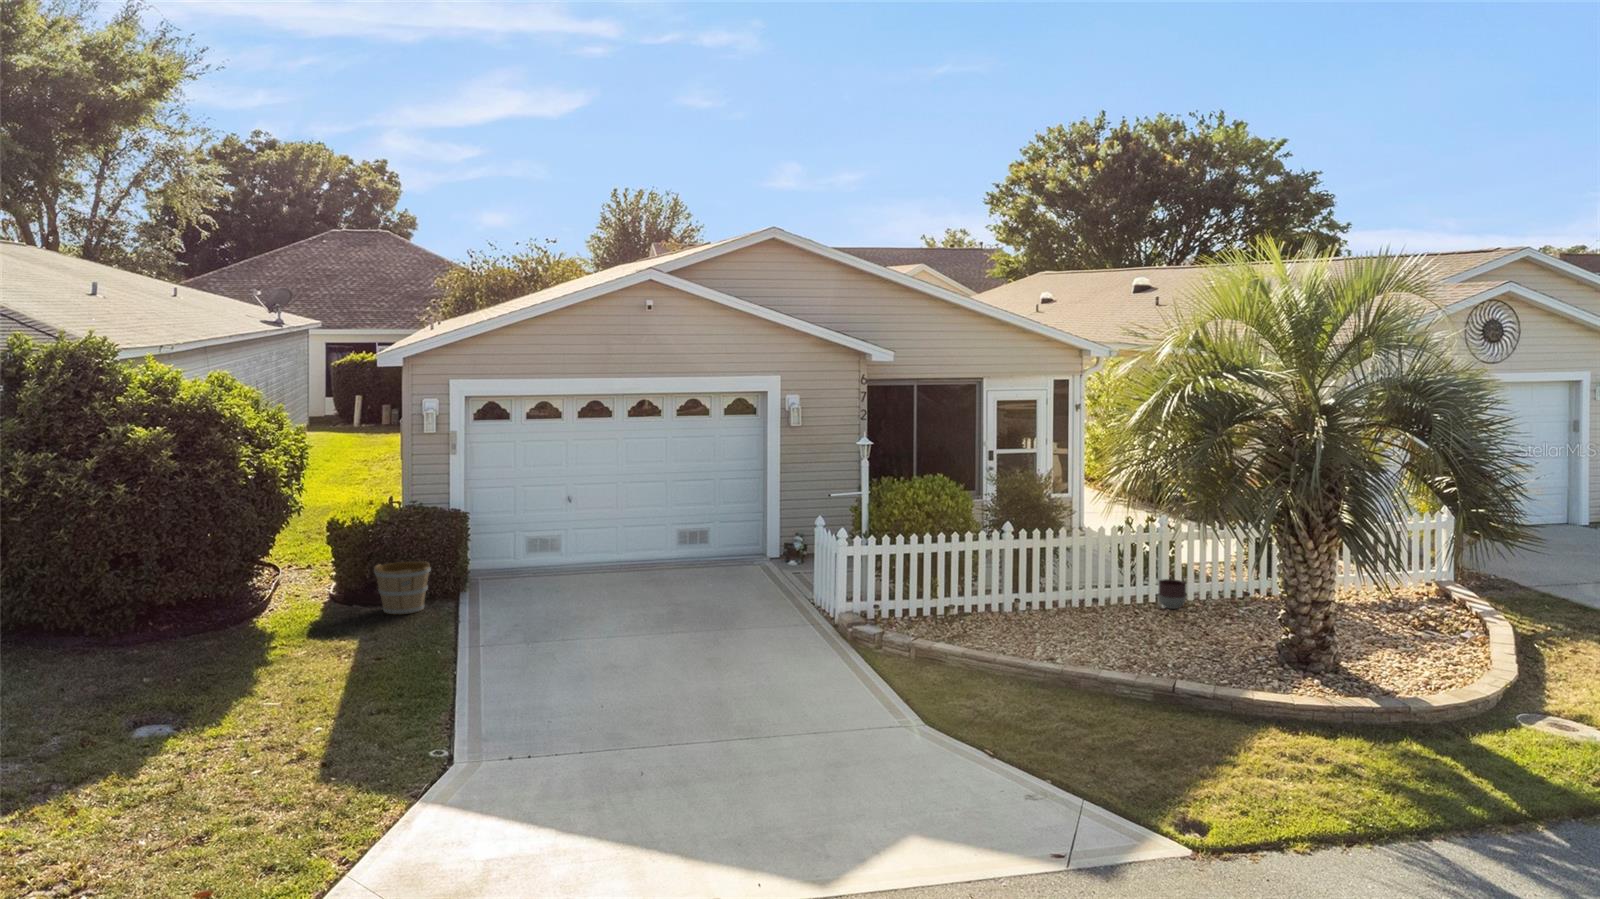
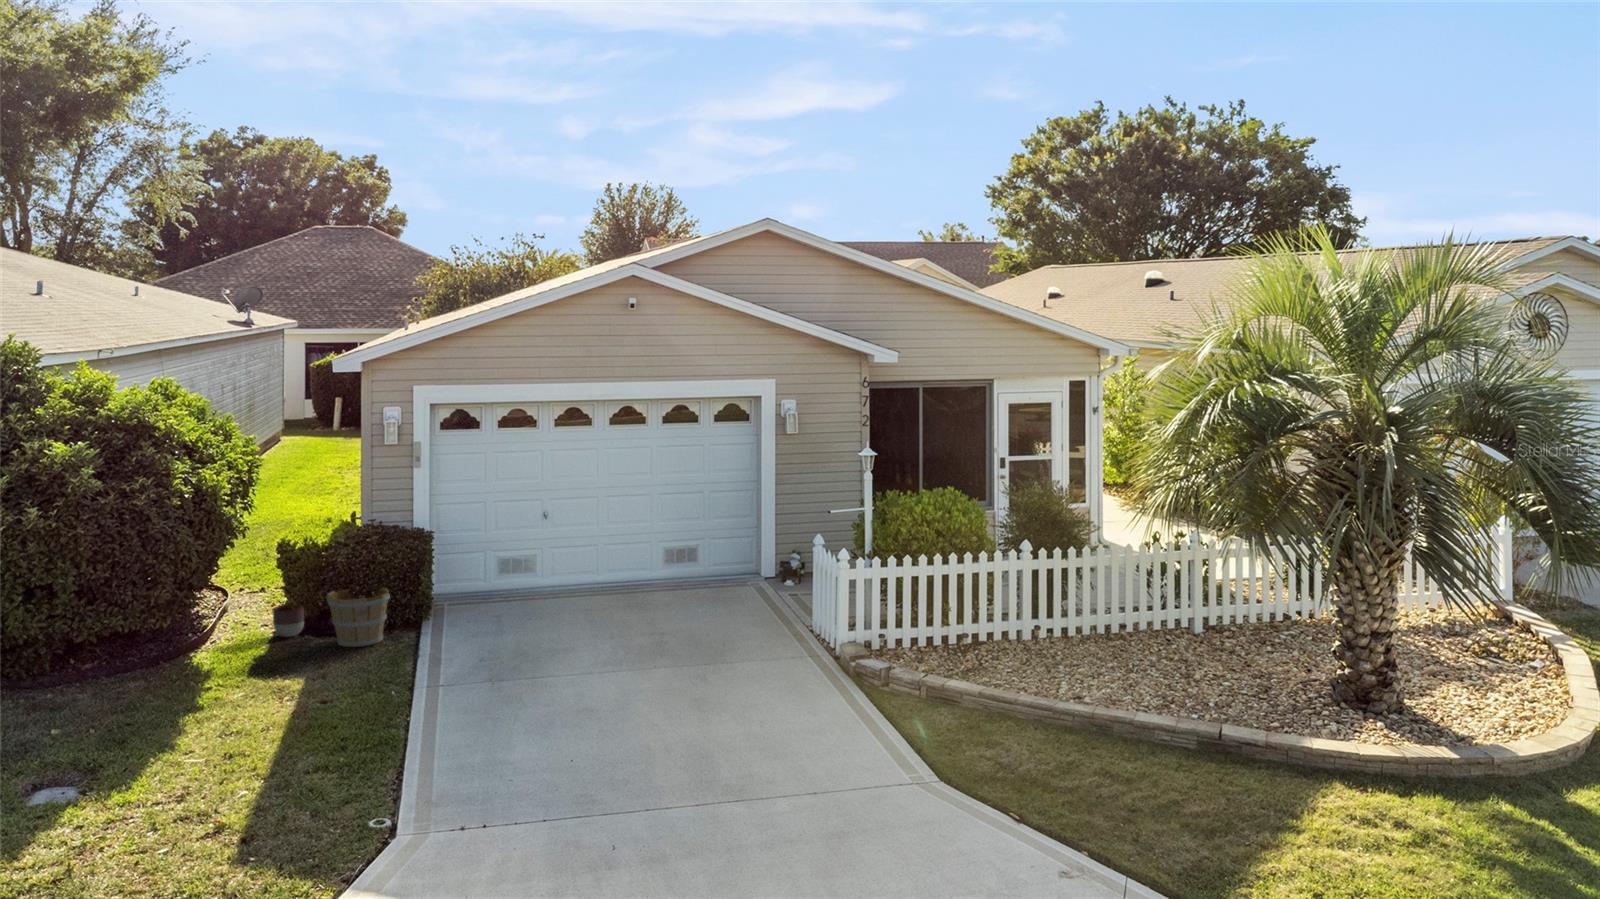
planter: present [1159,579,1186,609] -> present [273,604,304,637]

